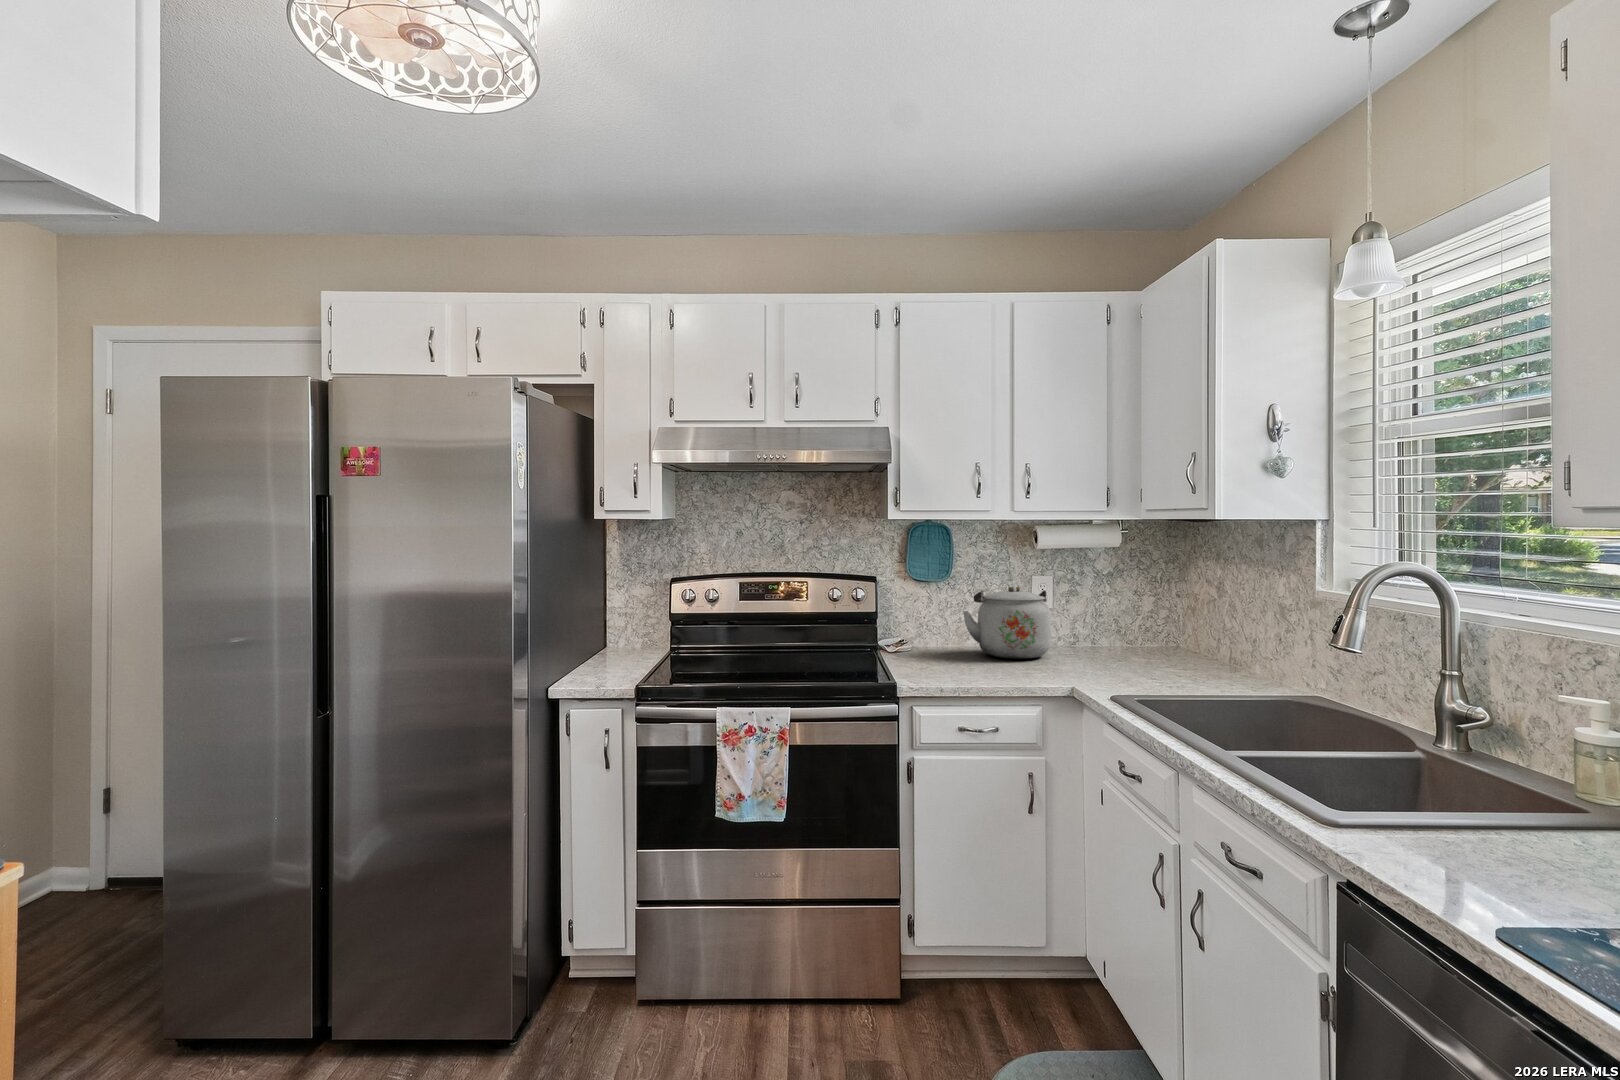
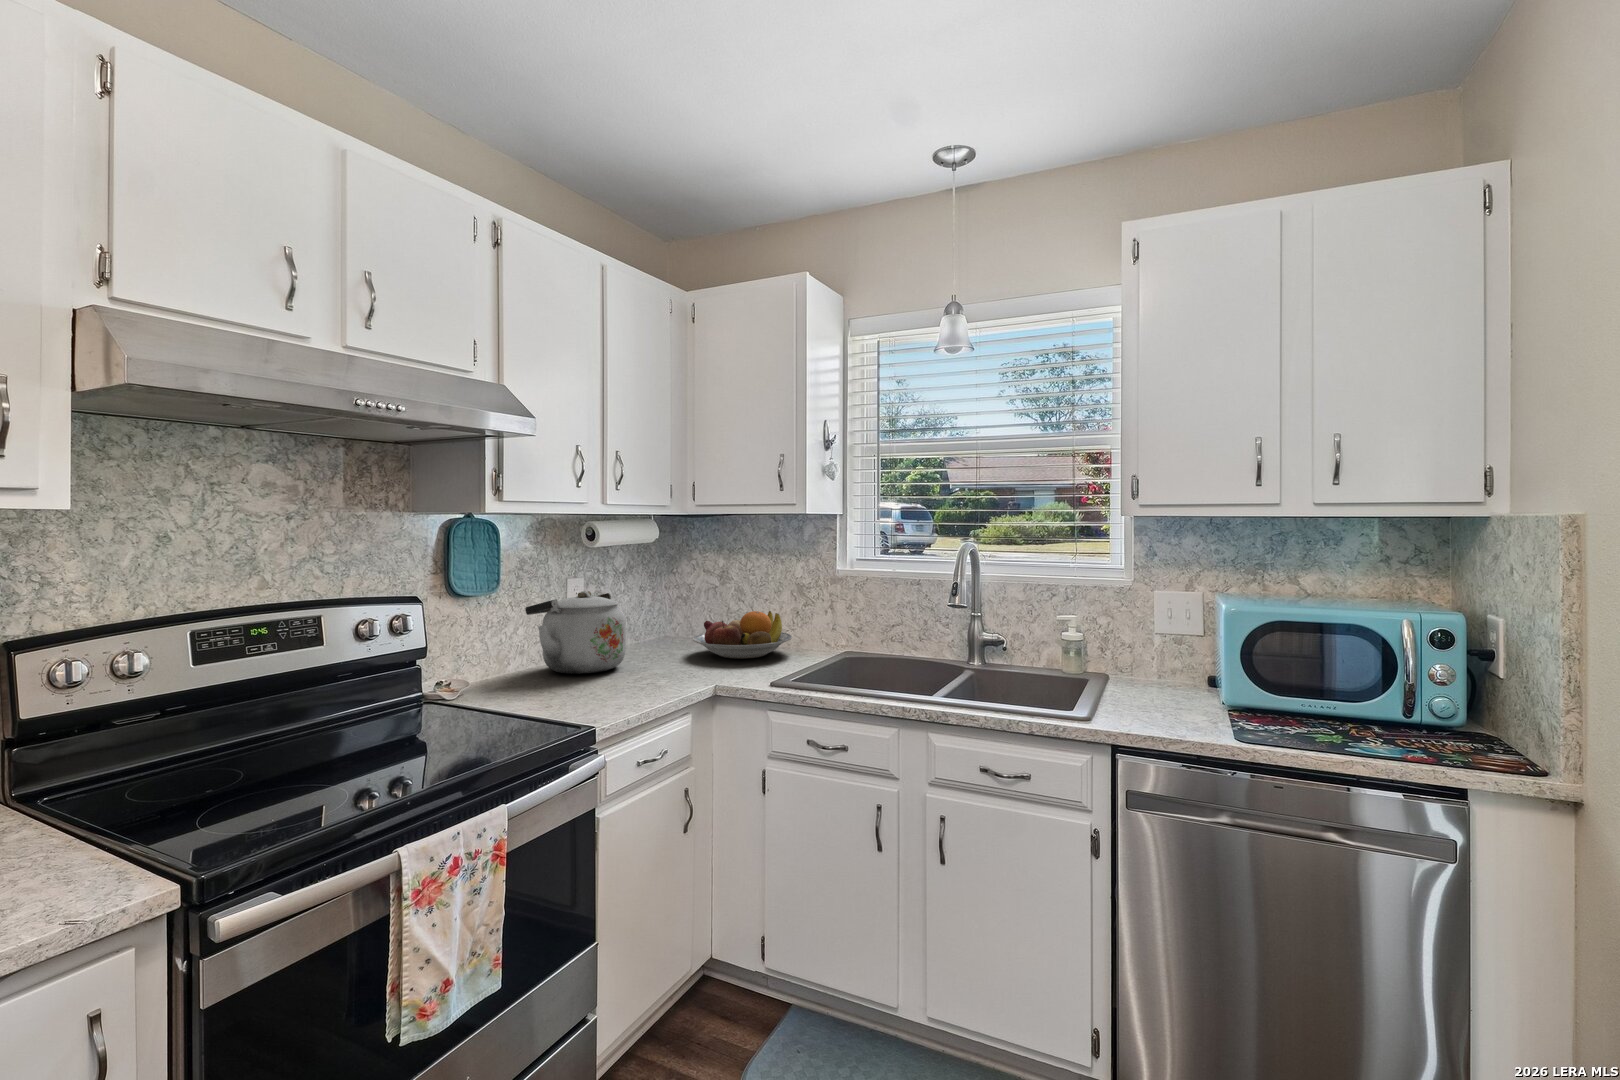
fruit bowl: none [1118,625,1238,675] -> present [693,611,792,659]

